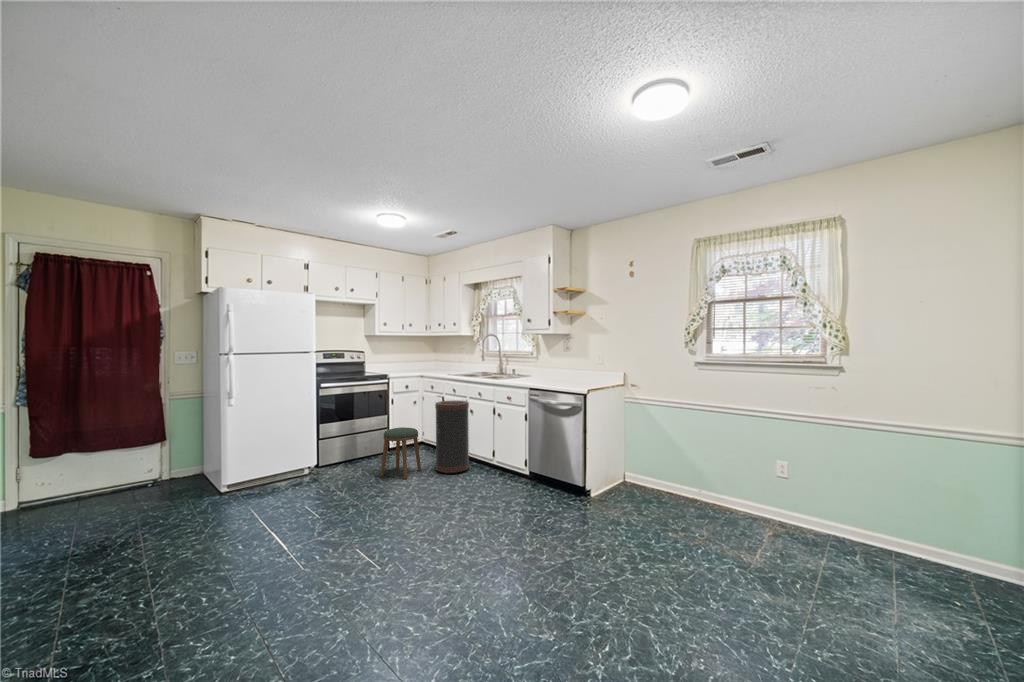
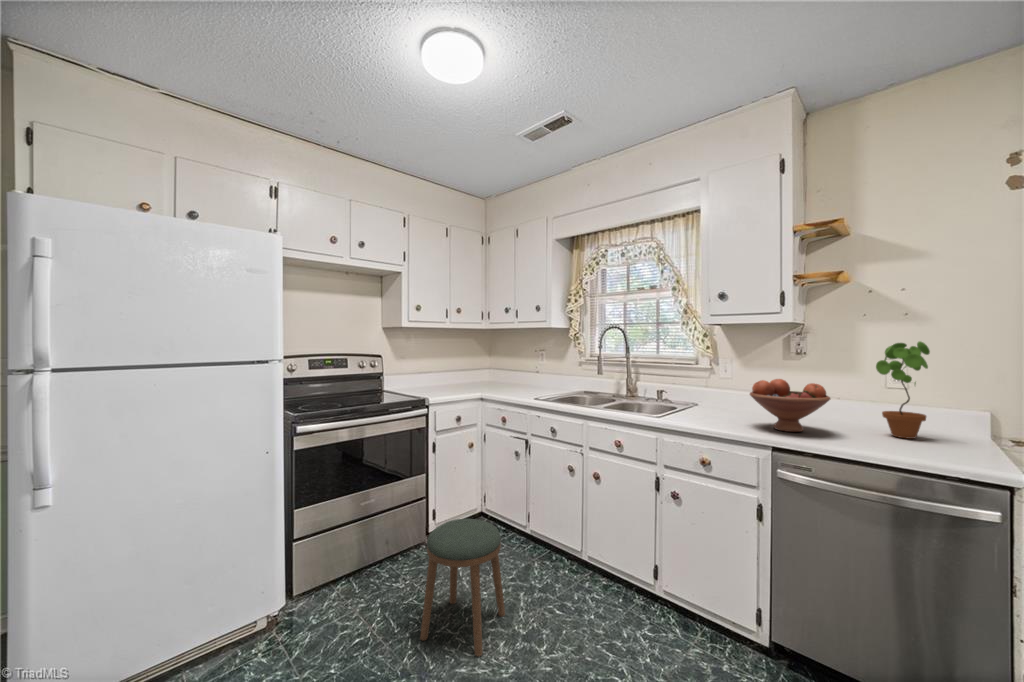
potted plant: none [576,343,594,383] -> present [876,341,930,439]
fruit bowl: none [529,360,559,382] -> present [750,379,830,432]
trash can: present [435,400,469,474] -> none [535,459,607,633]

